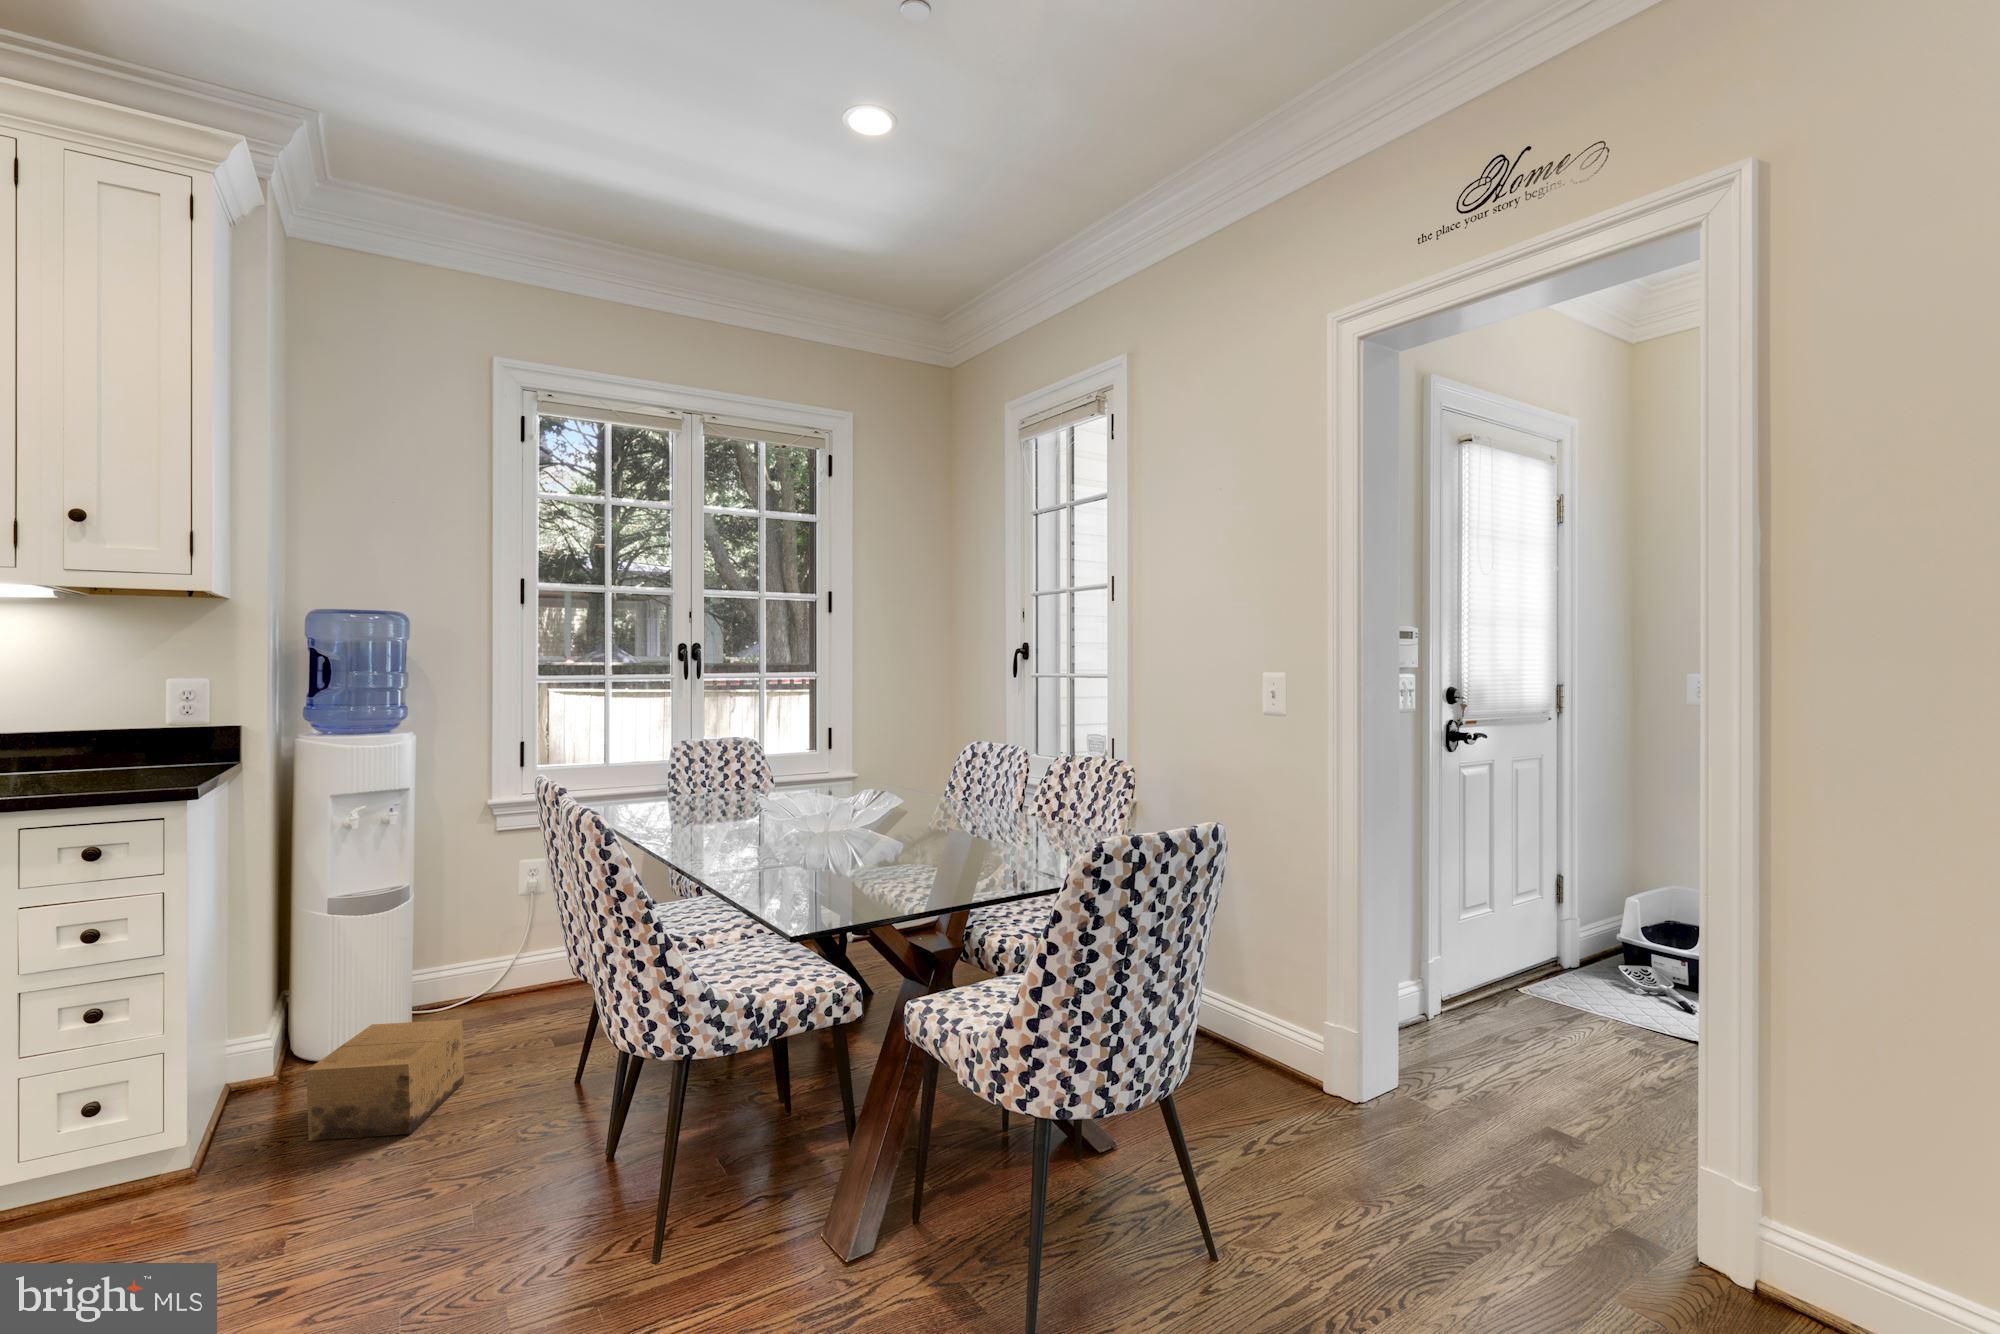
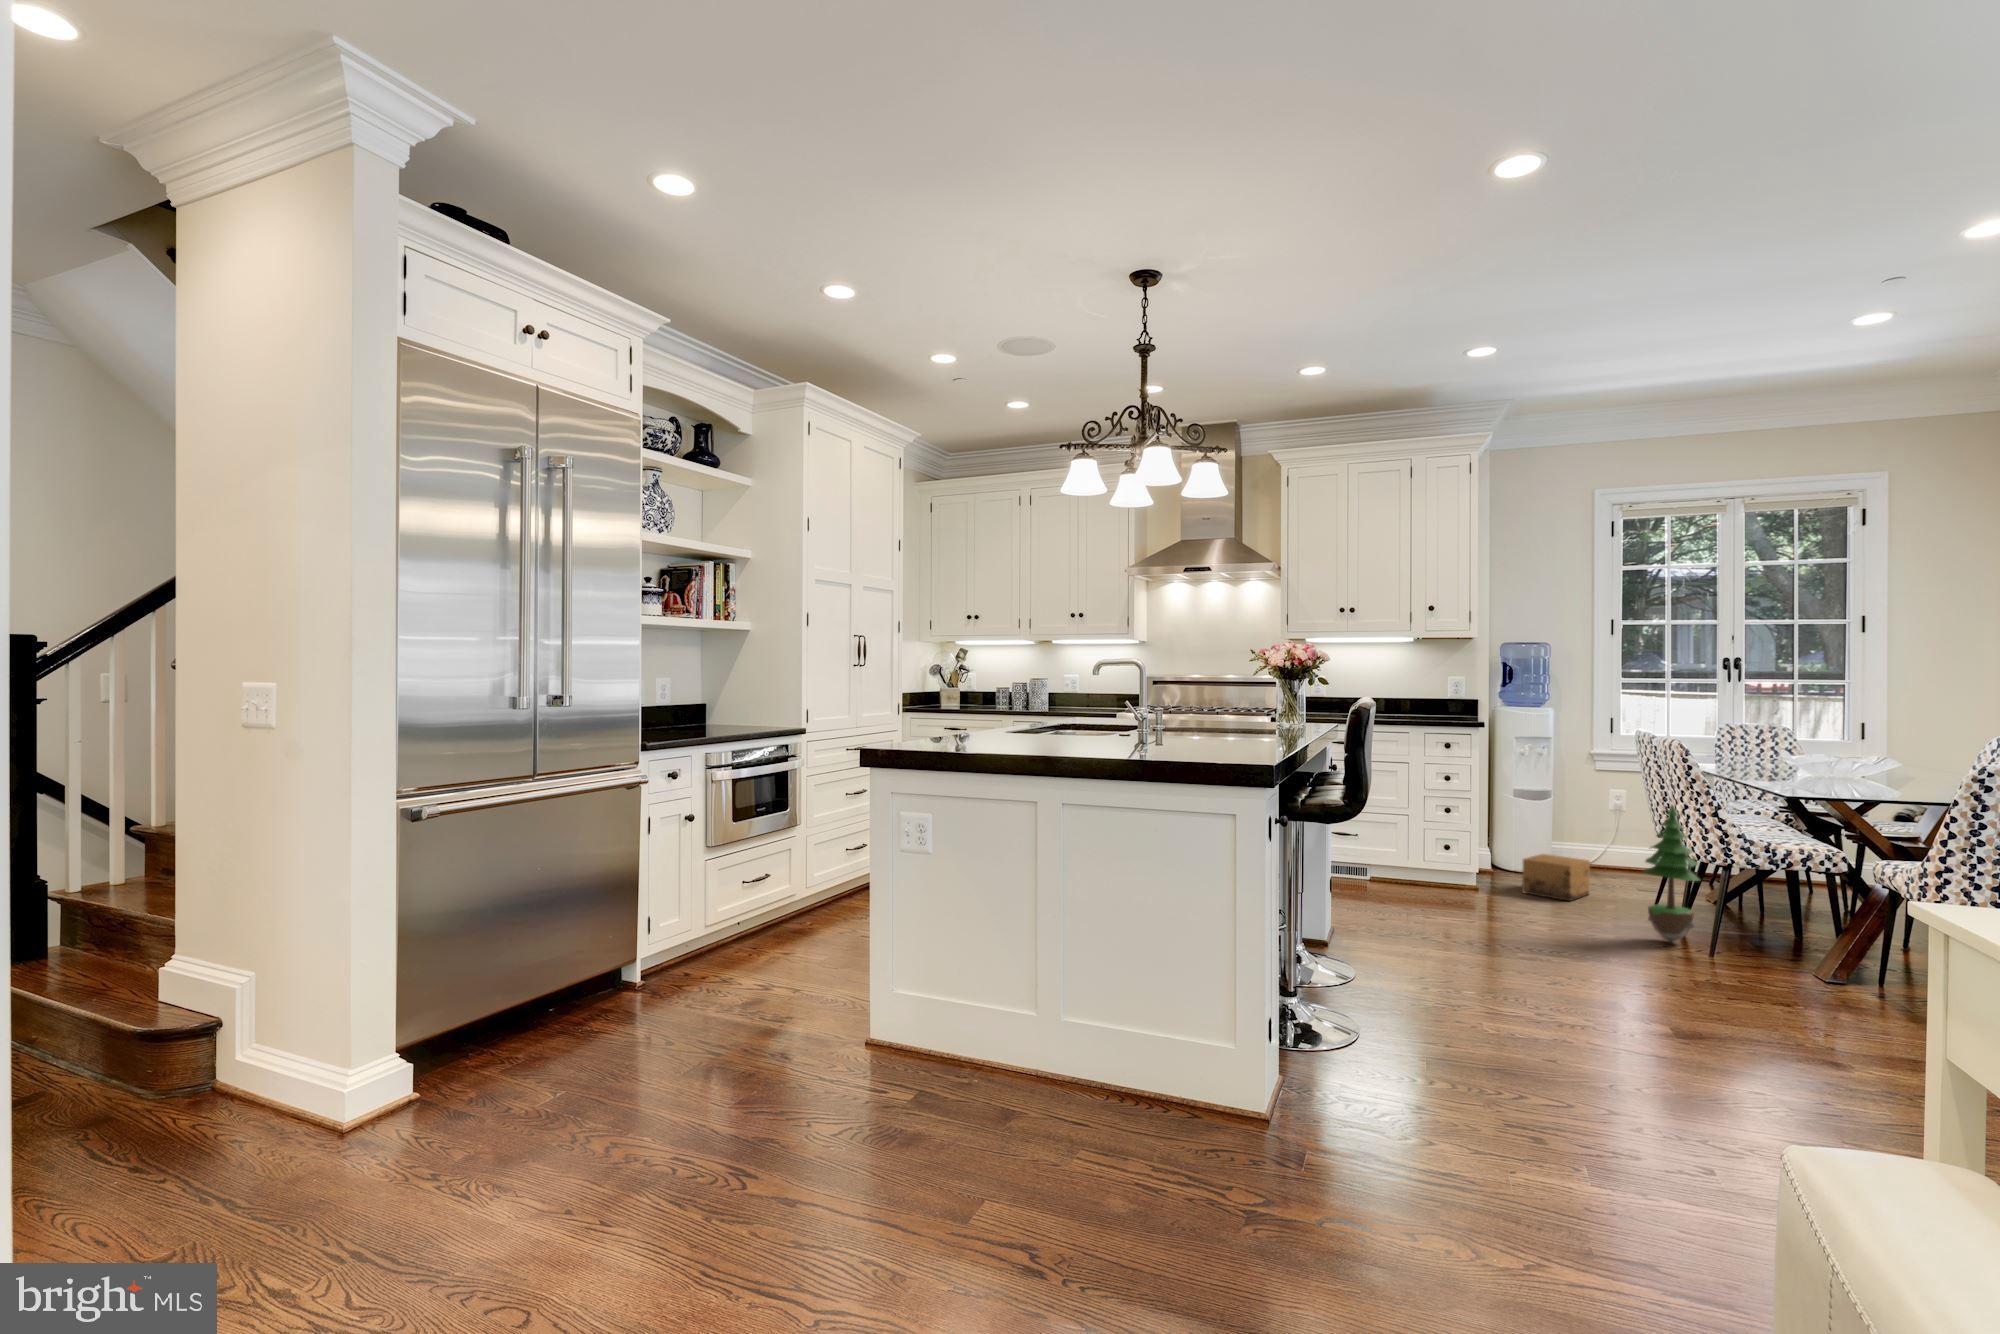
potted tree: none [516,954,638,1248] -> present [1643,805,1699,942]

